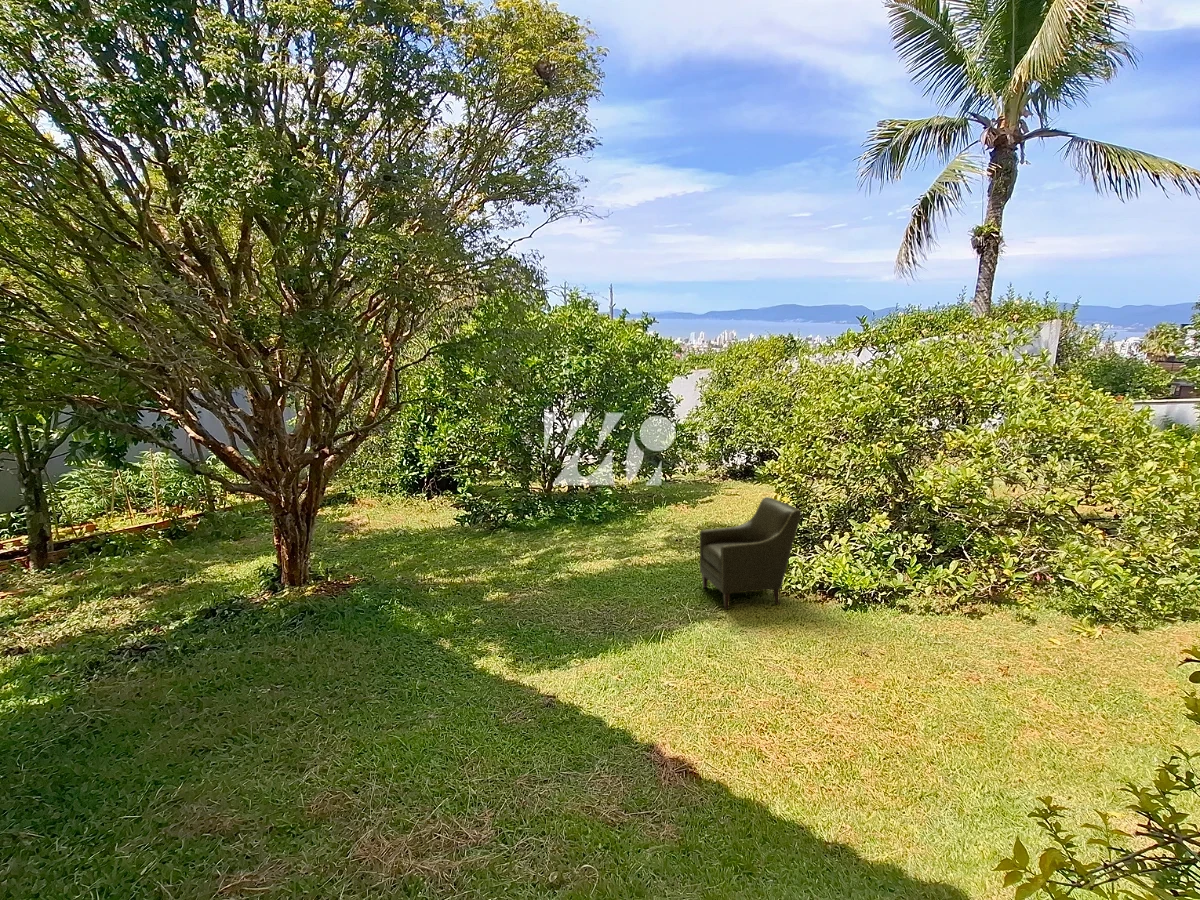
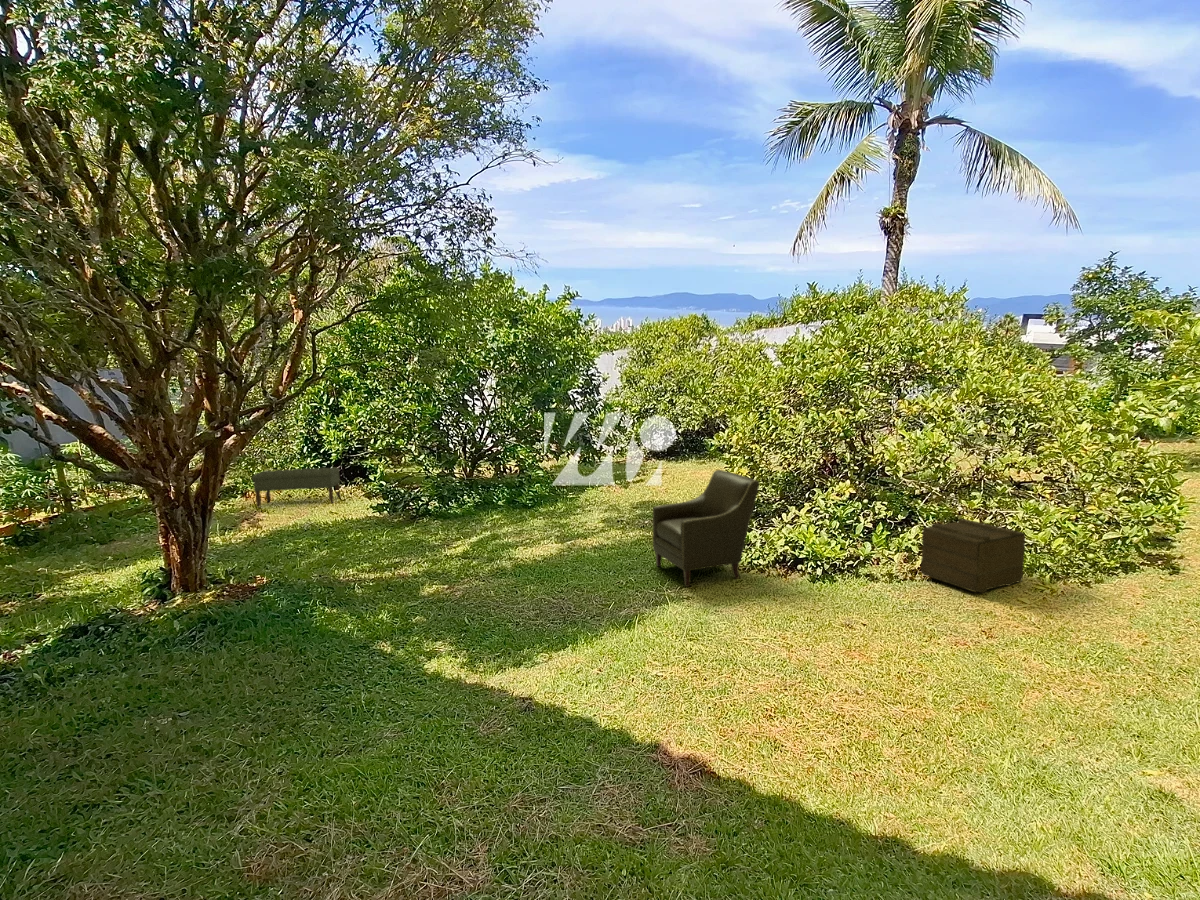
bench: none [357,479,432,513] -> present [252,467,340,507]
wooden crate: none [965,558,1077,635] -> present [921,519,1025,593]

